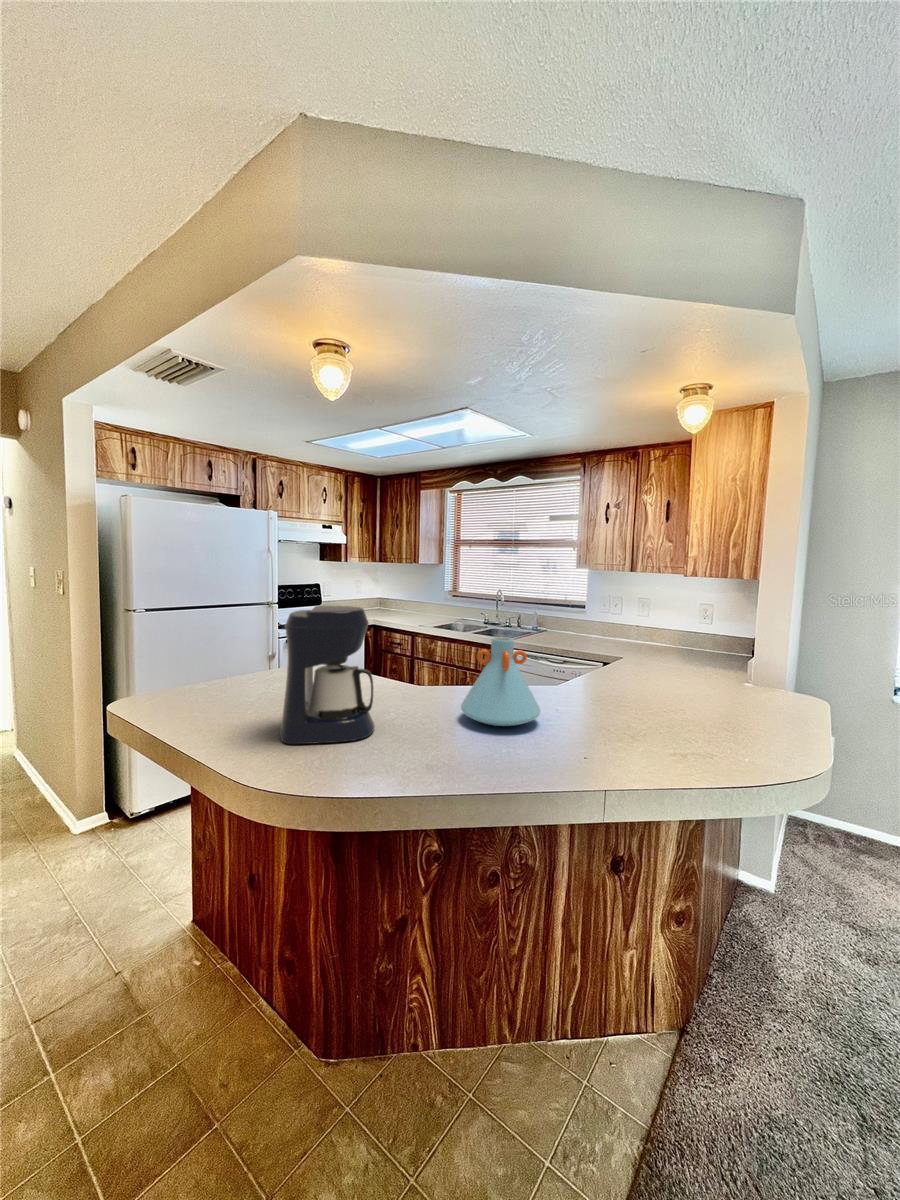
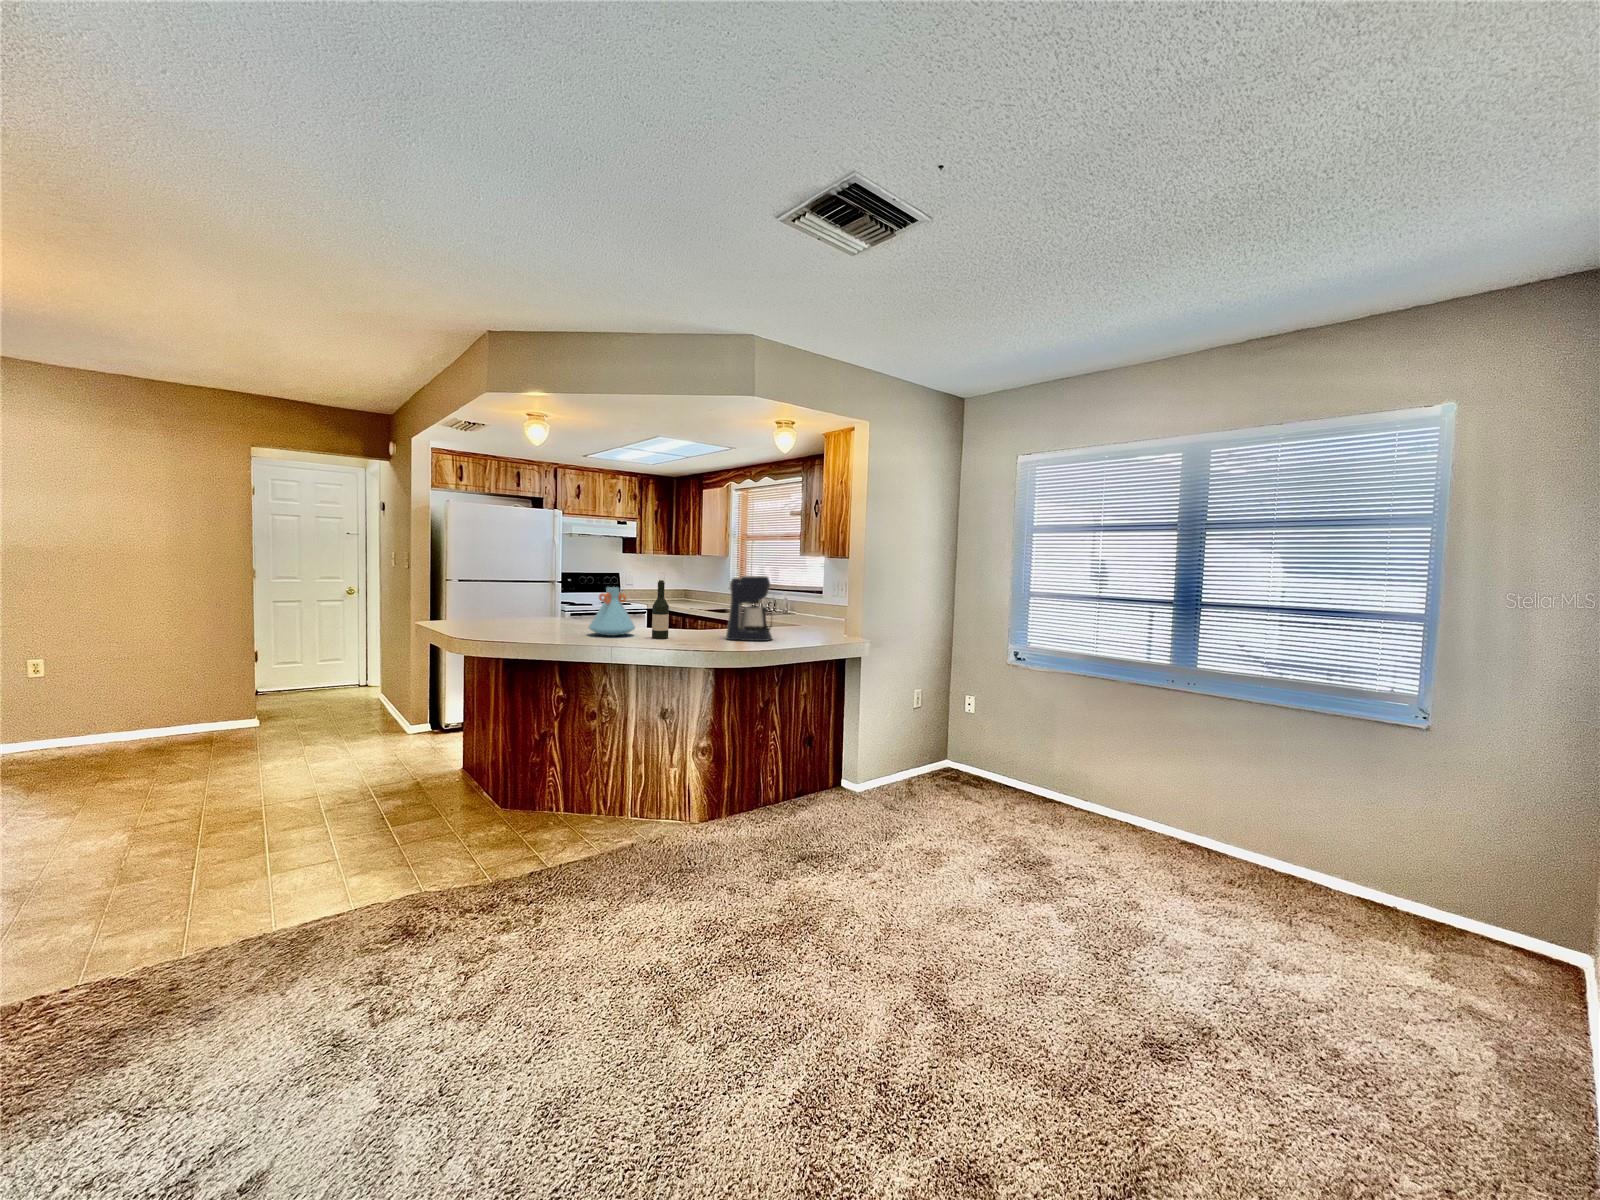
coffee maker: present [280,606,375,744] -> present [726,576,772,641]
wine bottle: none [574,624,605,727] -> present [652,580,669,639]

